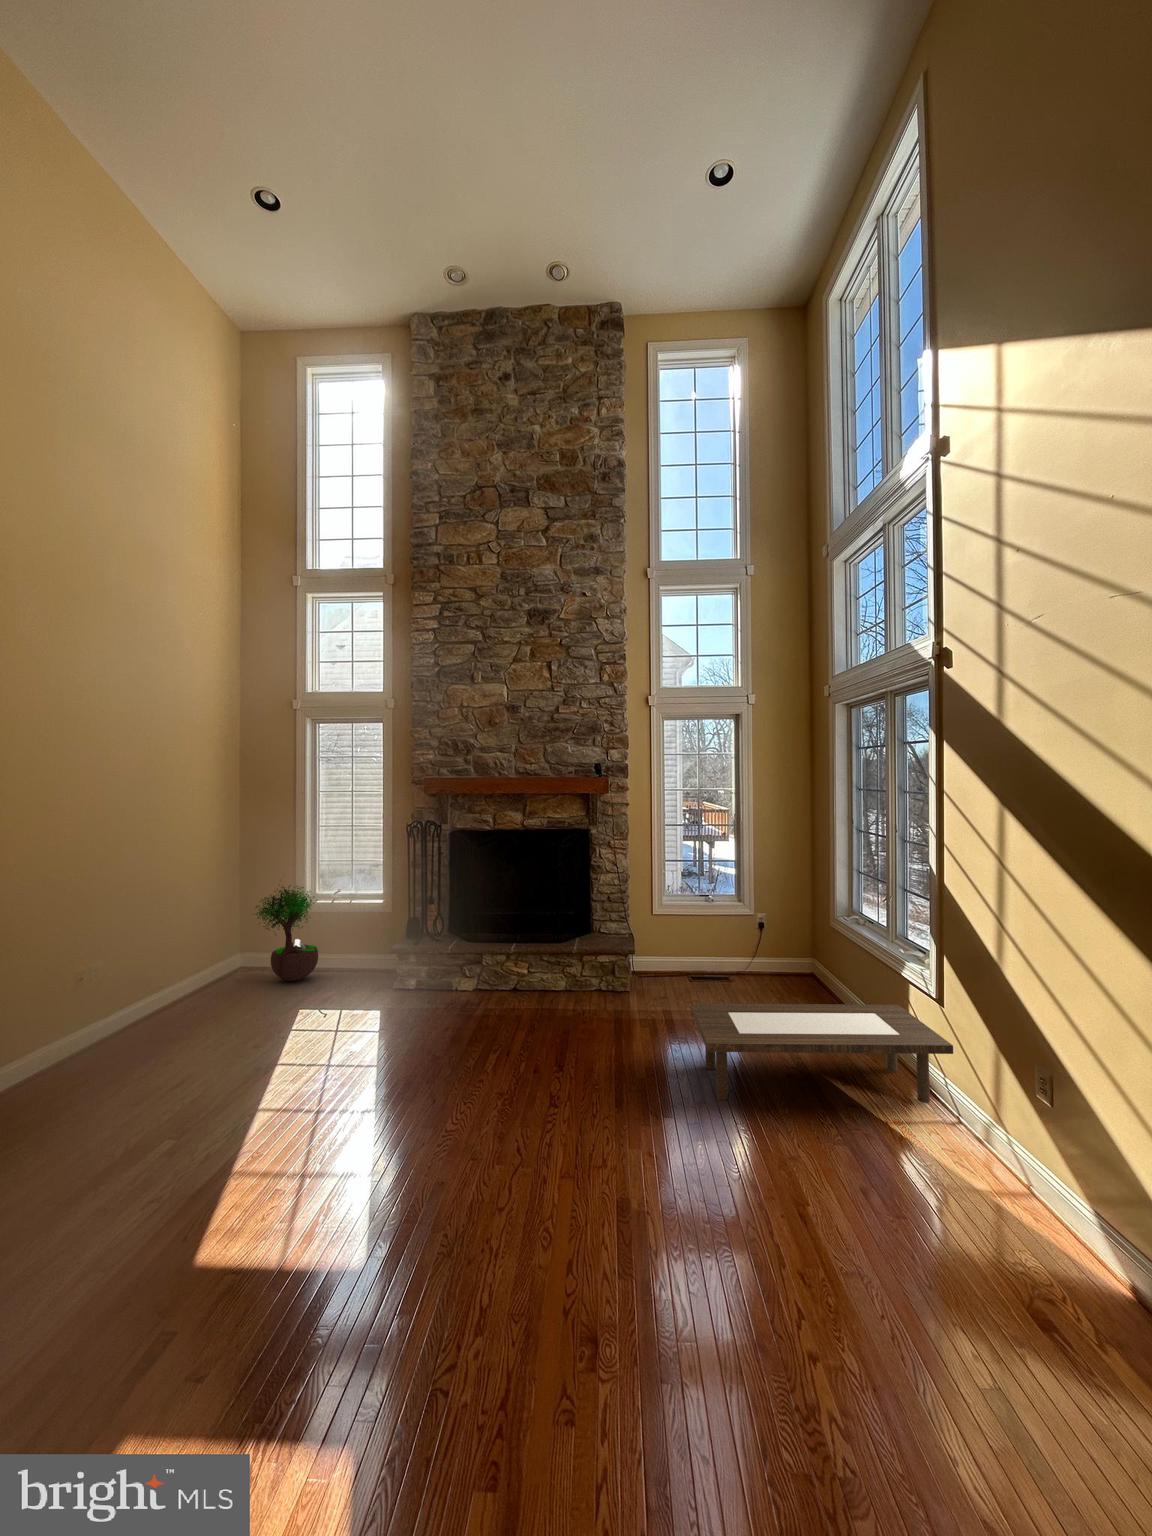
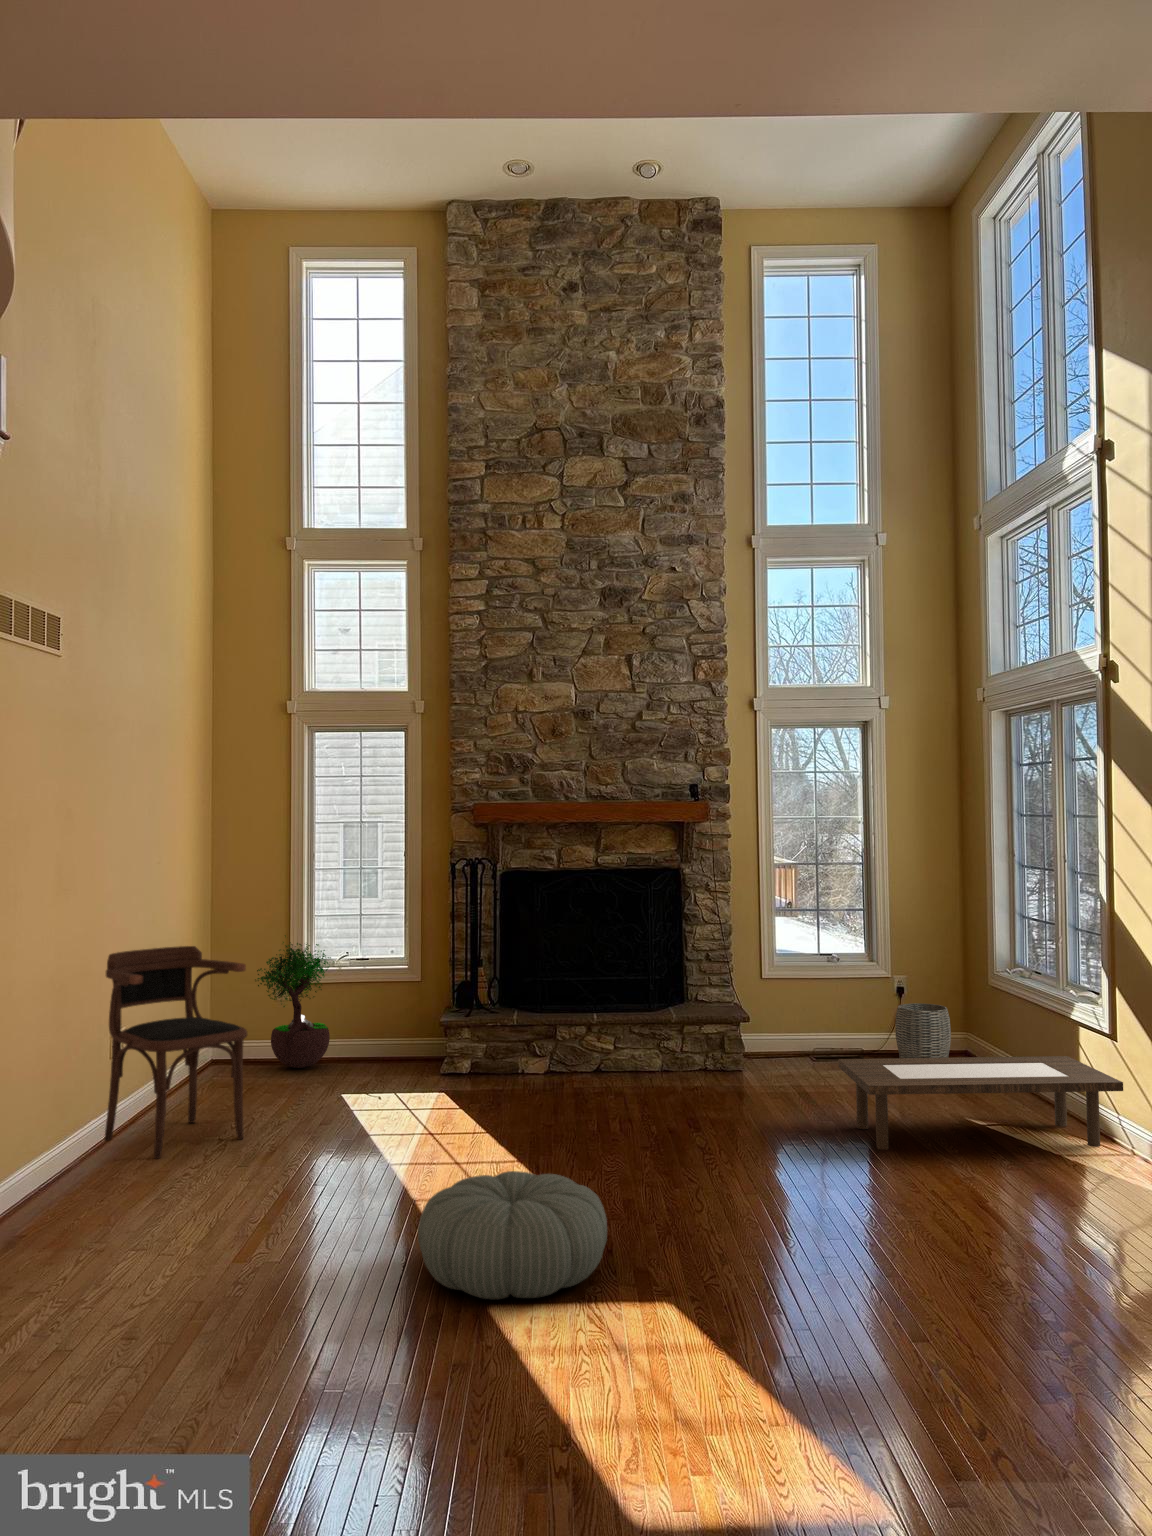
armchair: none [51,896,181,1092] -> present [104,946,248,1159]
woven basket: none [758,936,802,988] -> present [895,1003,951,1058]
pouf: none [96,1181,353,1404] -> present [418,1171,607,1299]

